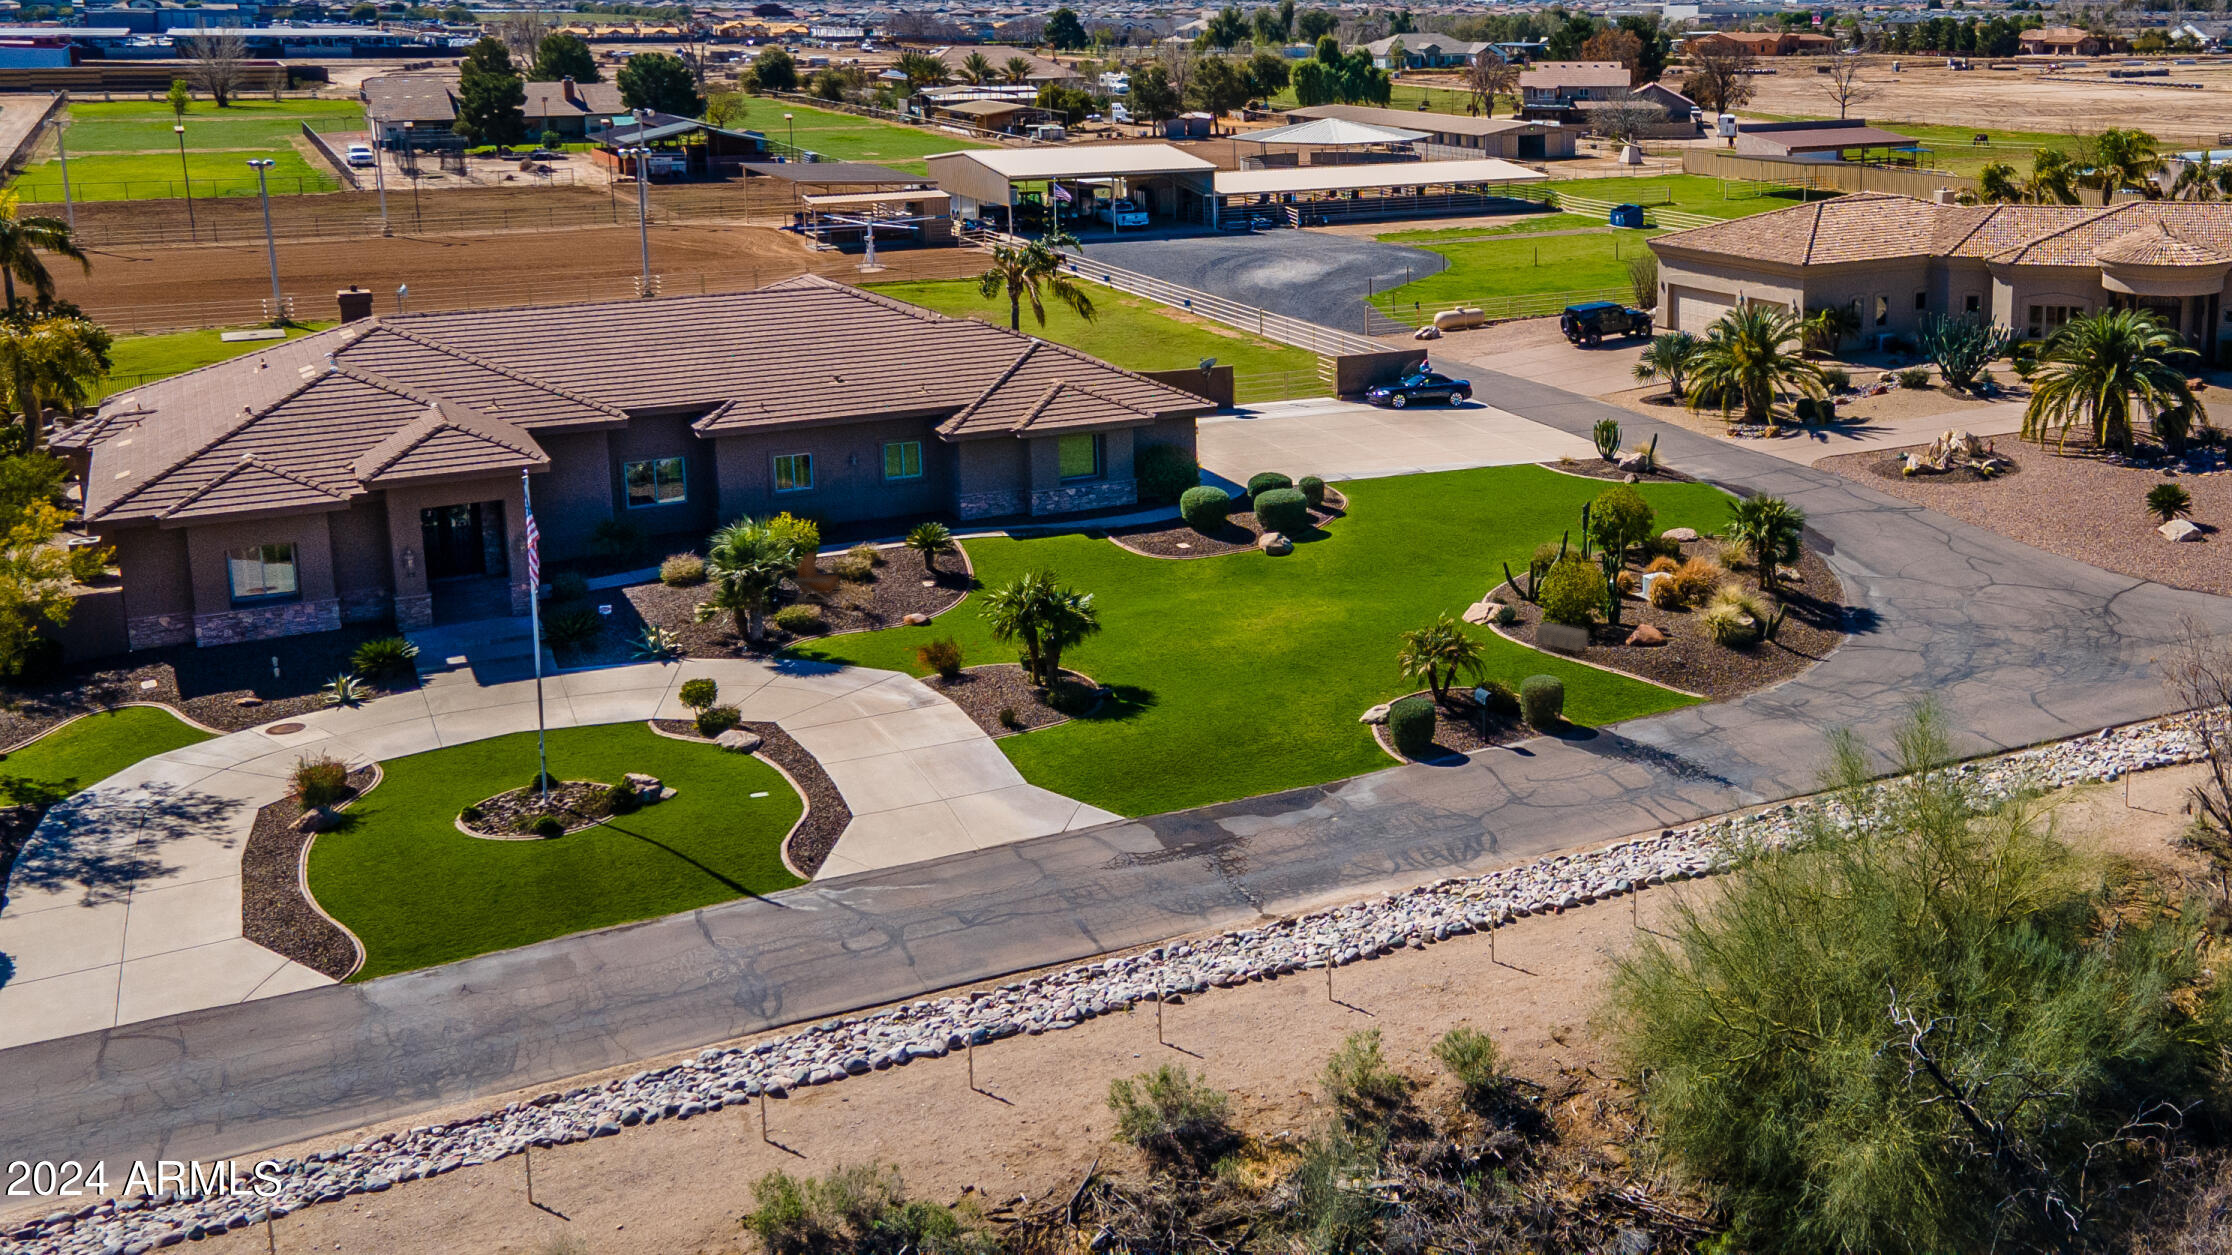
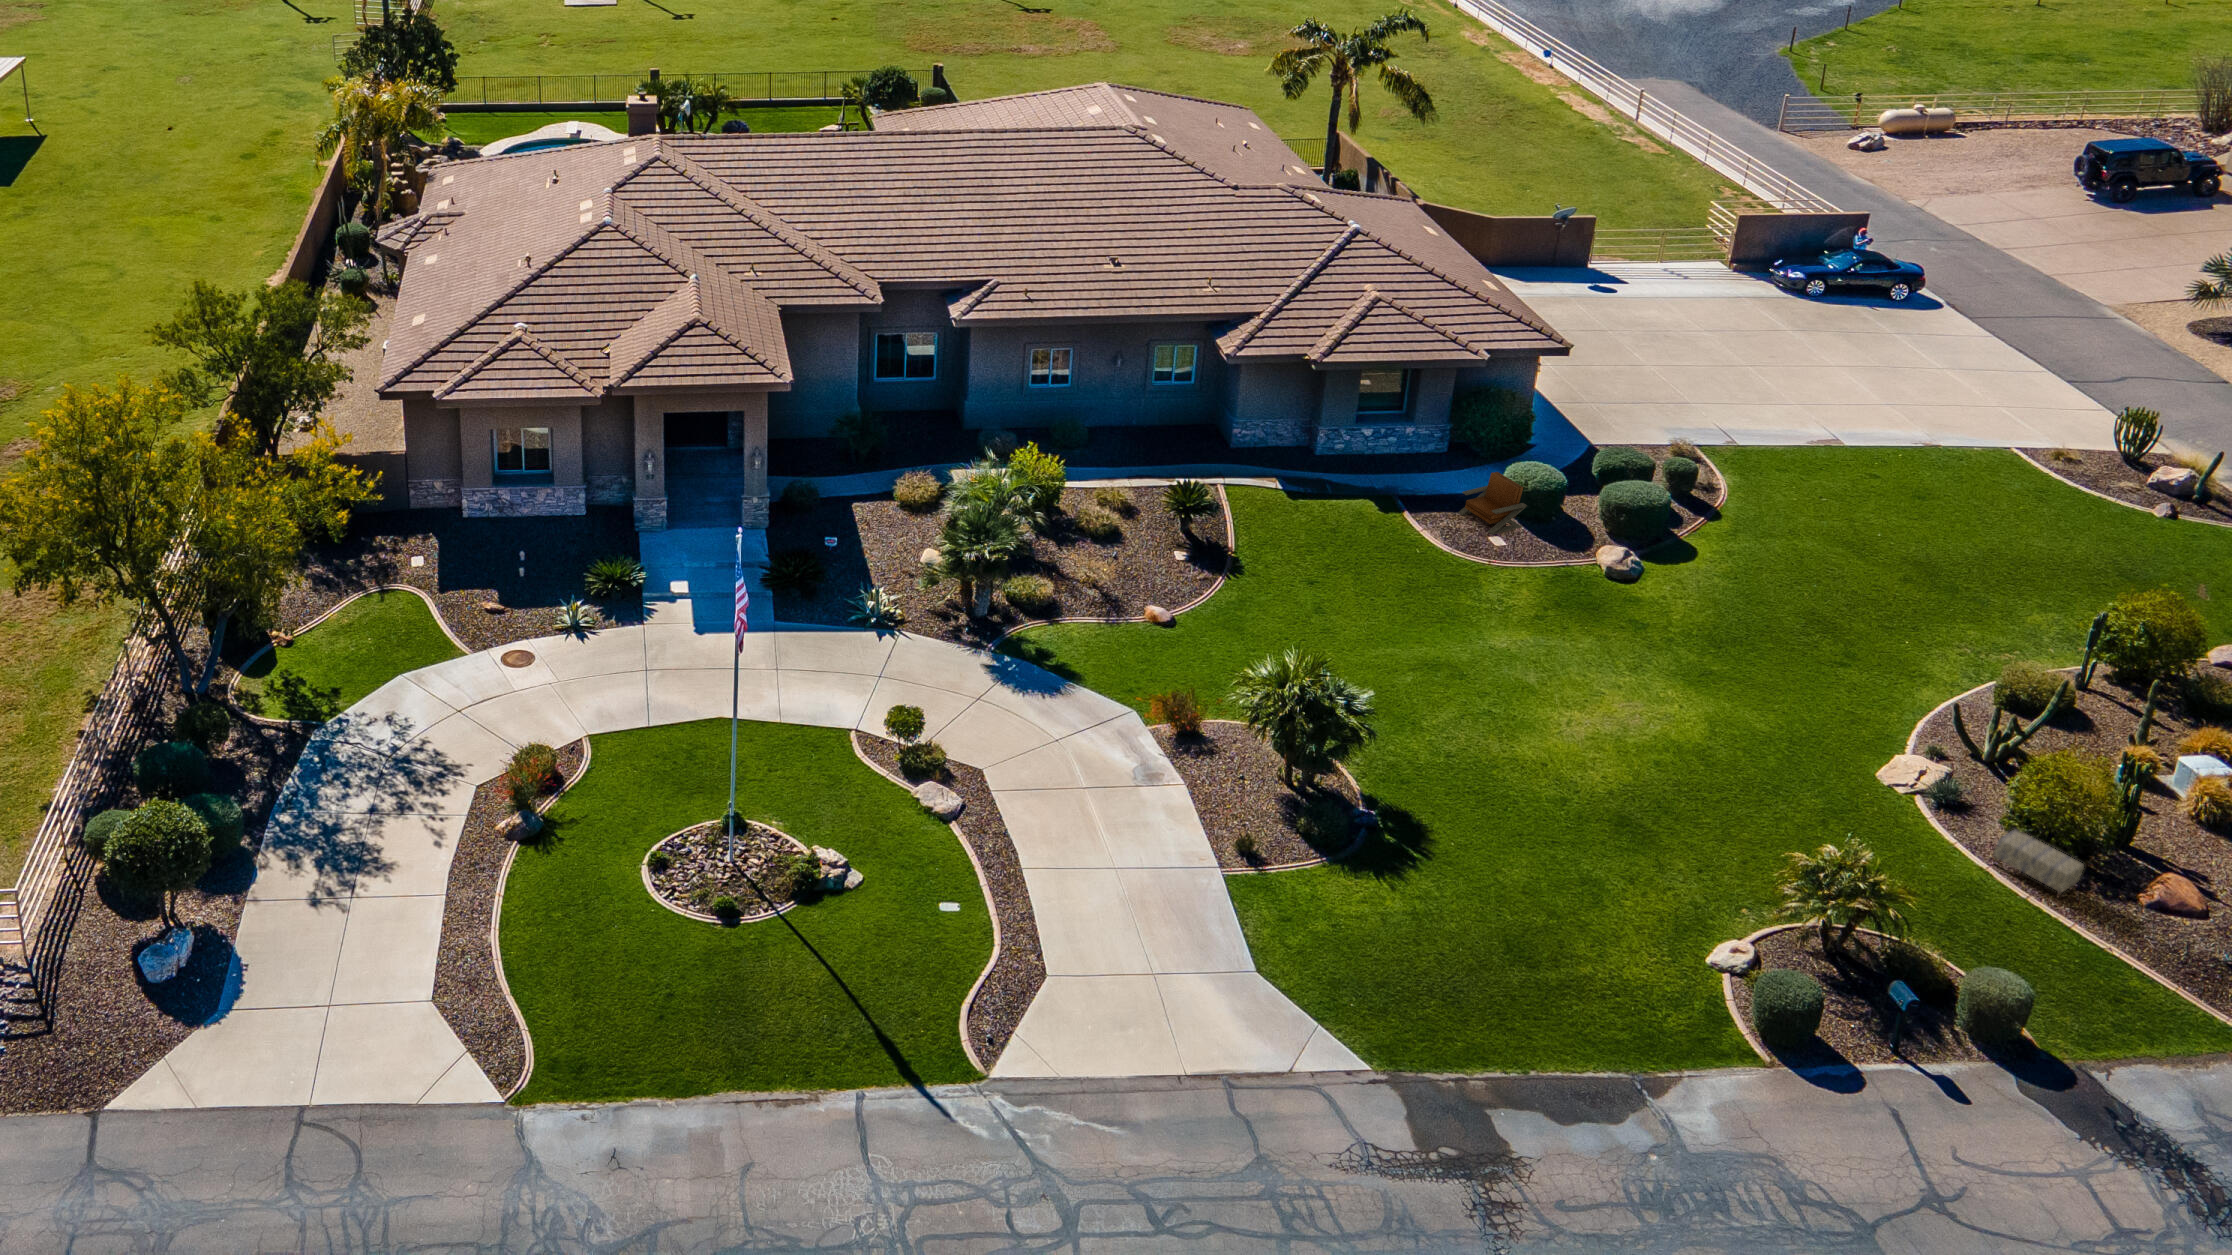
lounge chair: present [794,553,841,602] -> present [1458,472,1527,535]

